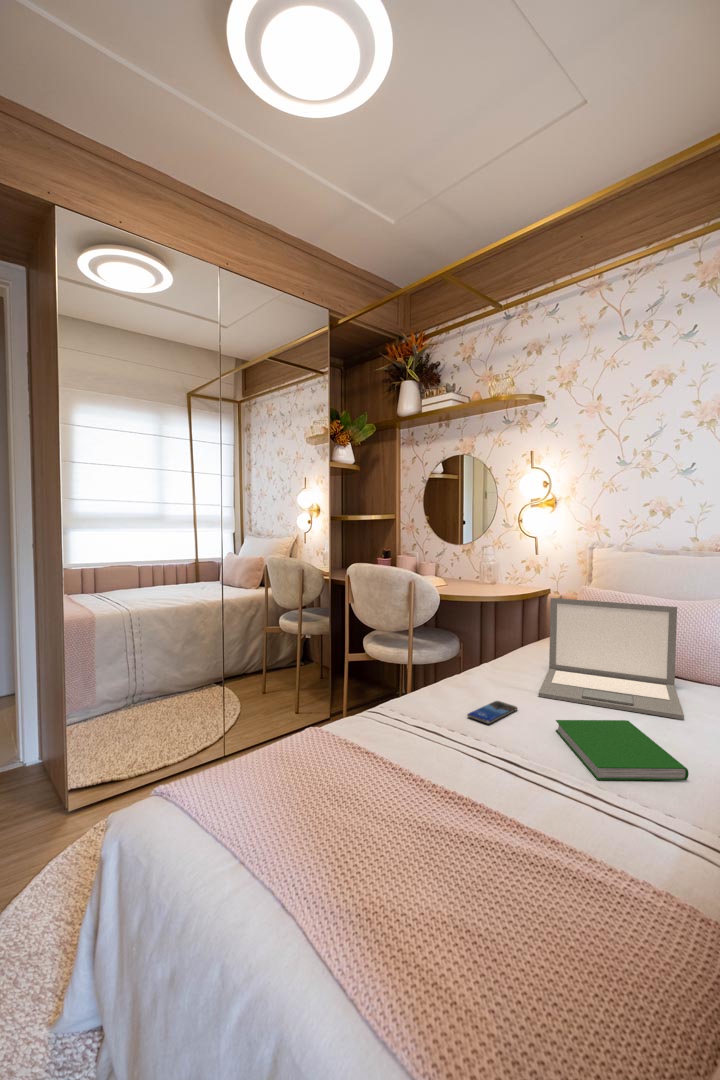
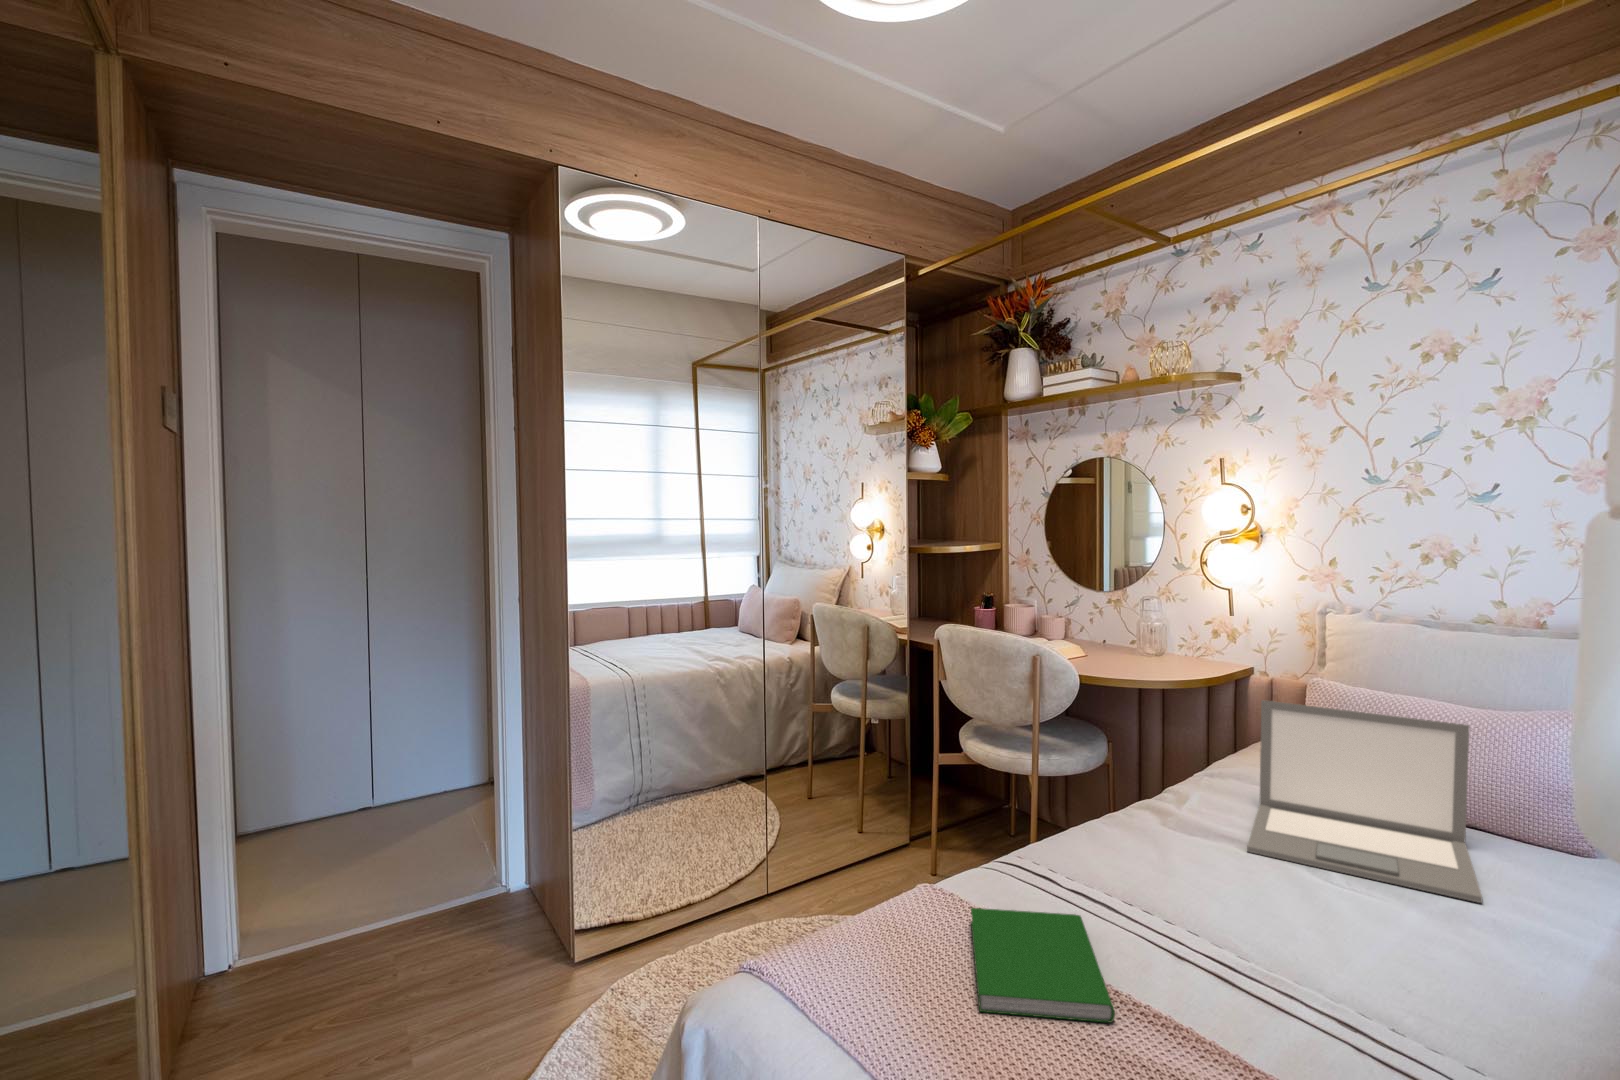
smartphone: present [467,701,517,724] -> none [1143,857,1217,894]
hardcover book: present [556,720,689,780] -> present [971,908,1115,1022]

